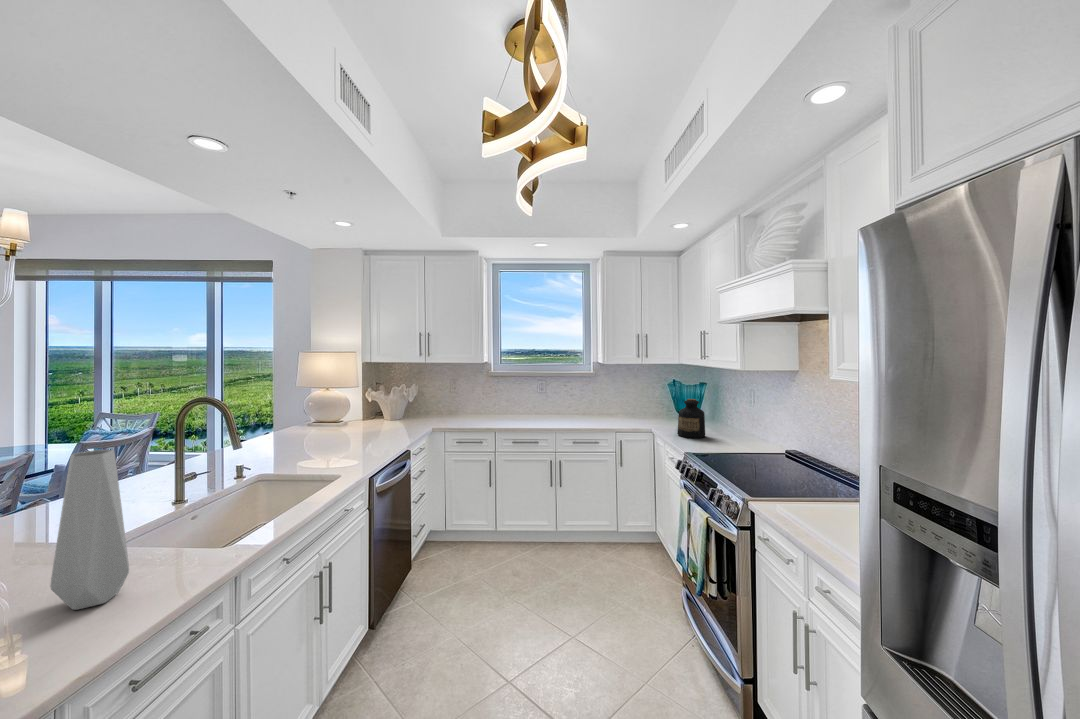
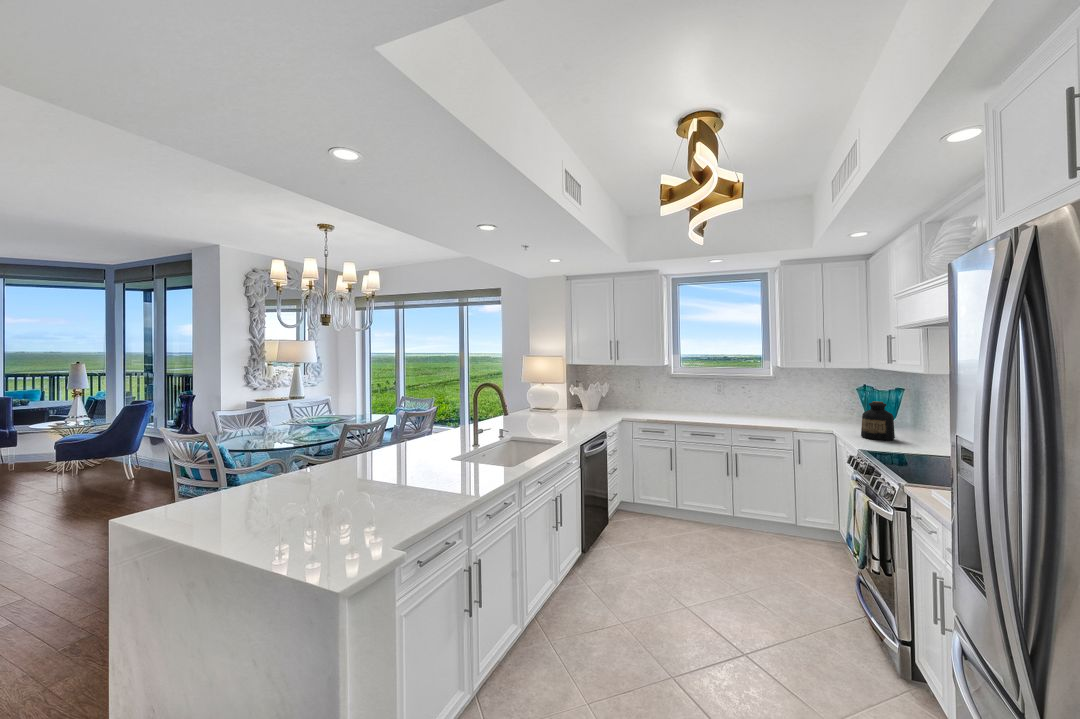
vase: present [50,450,129,610] -> none [455,400,482,474]

